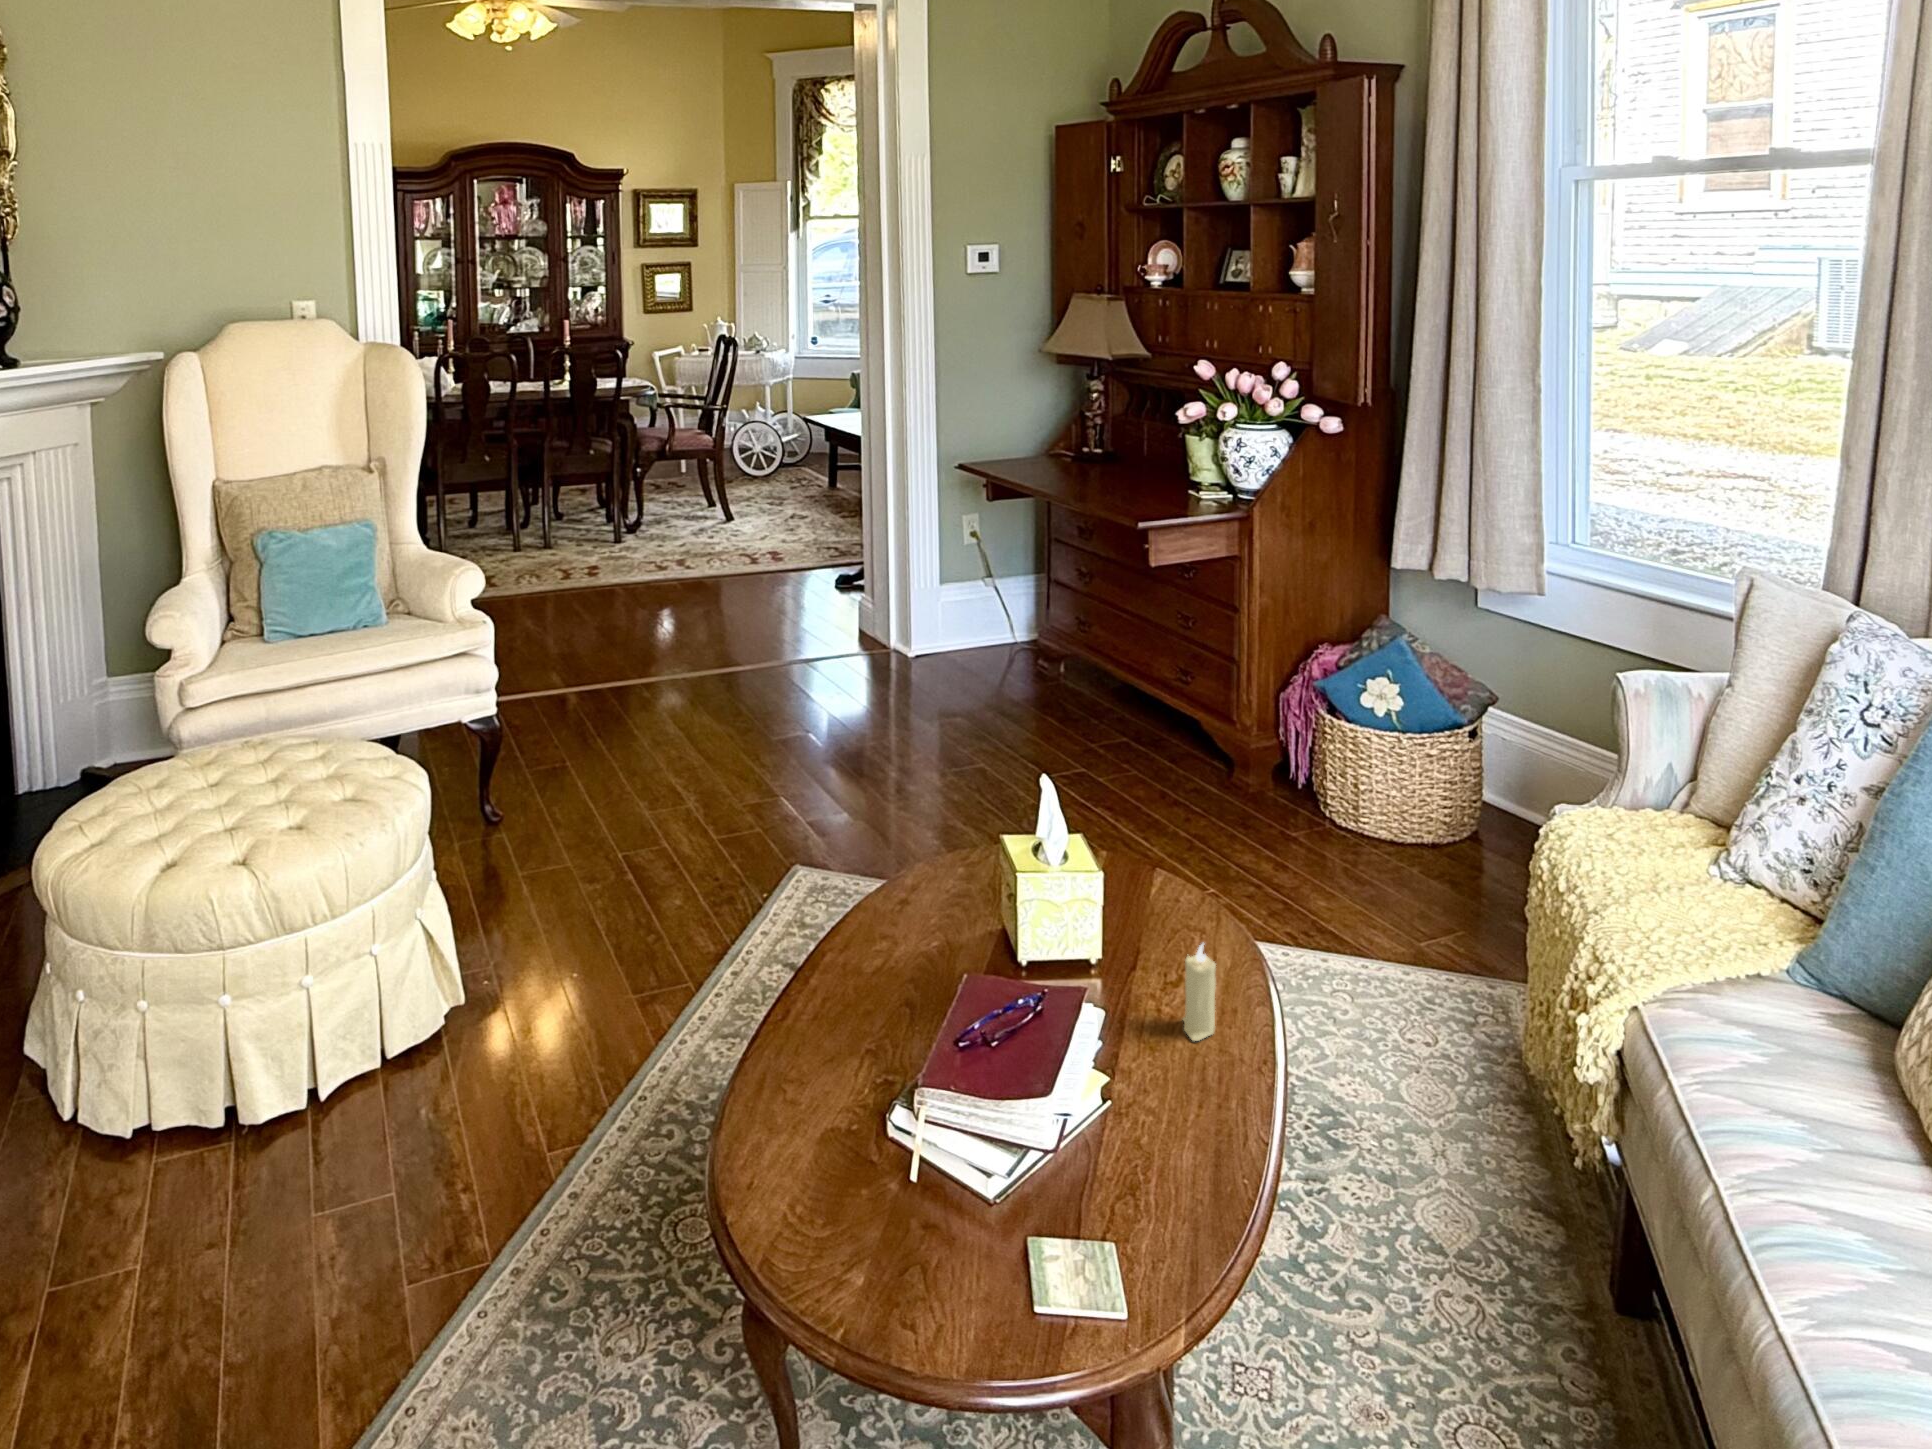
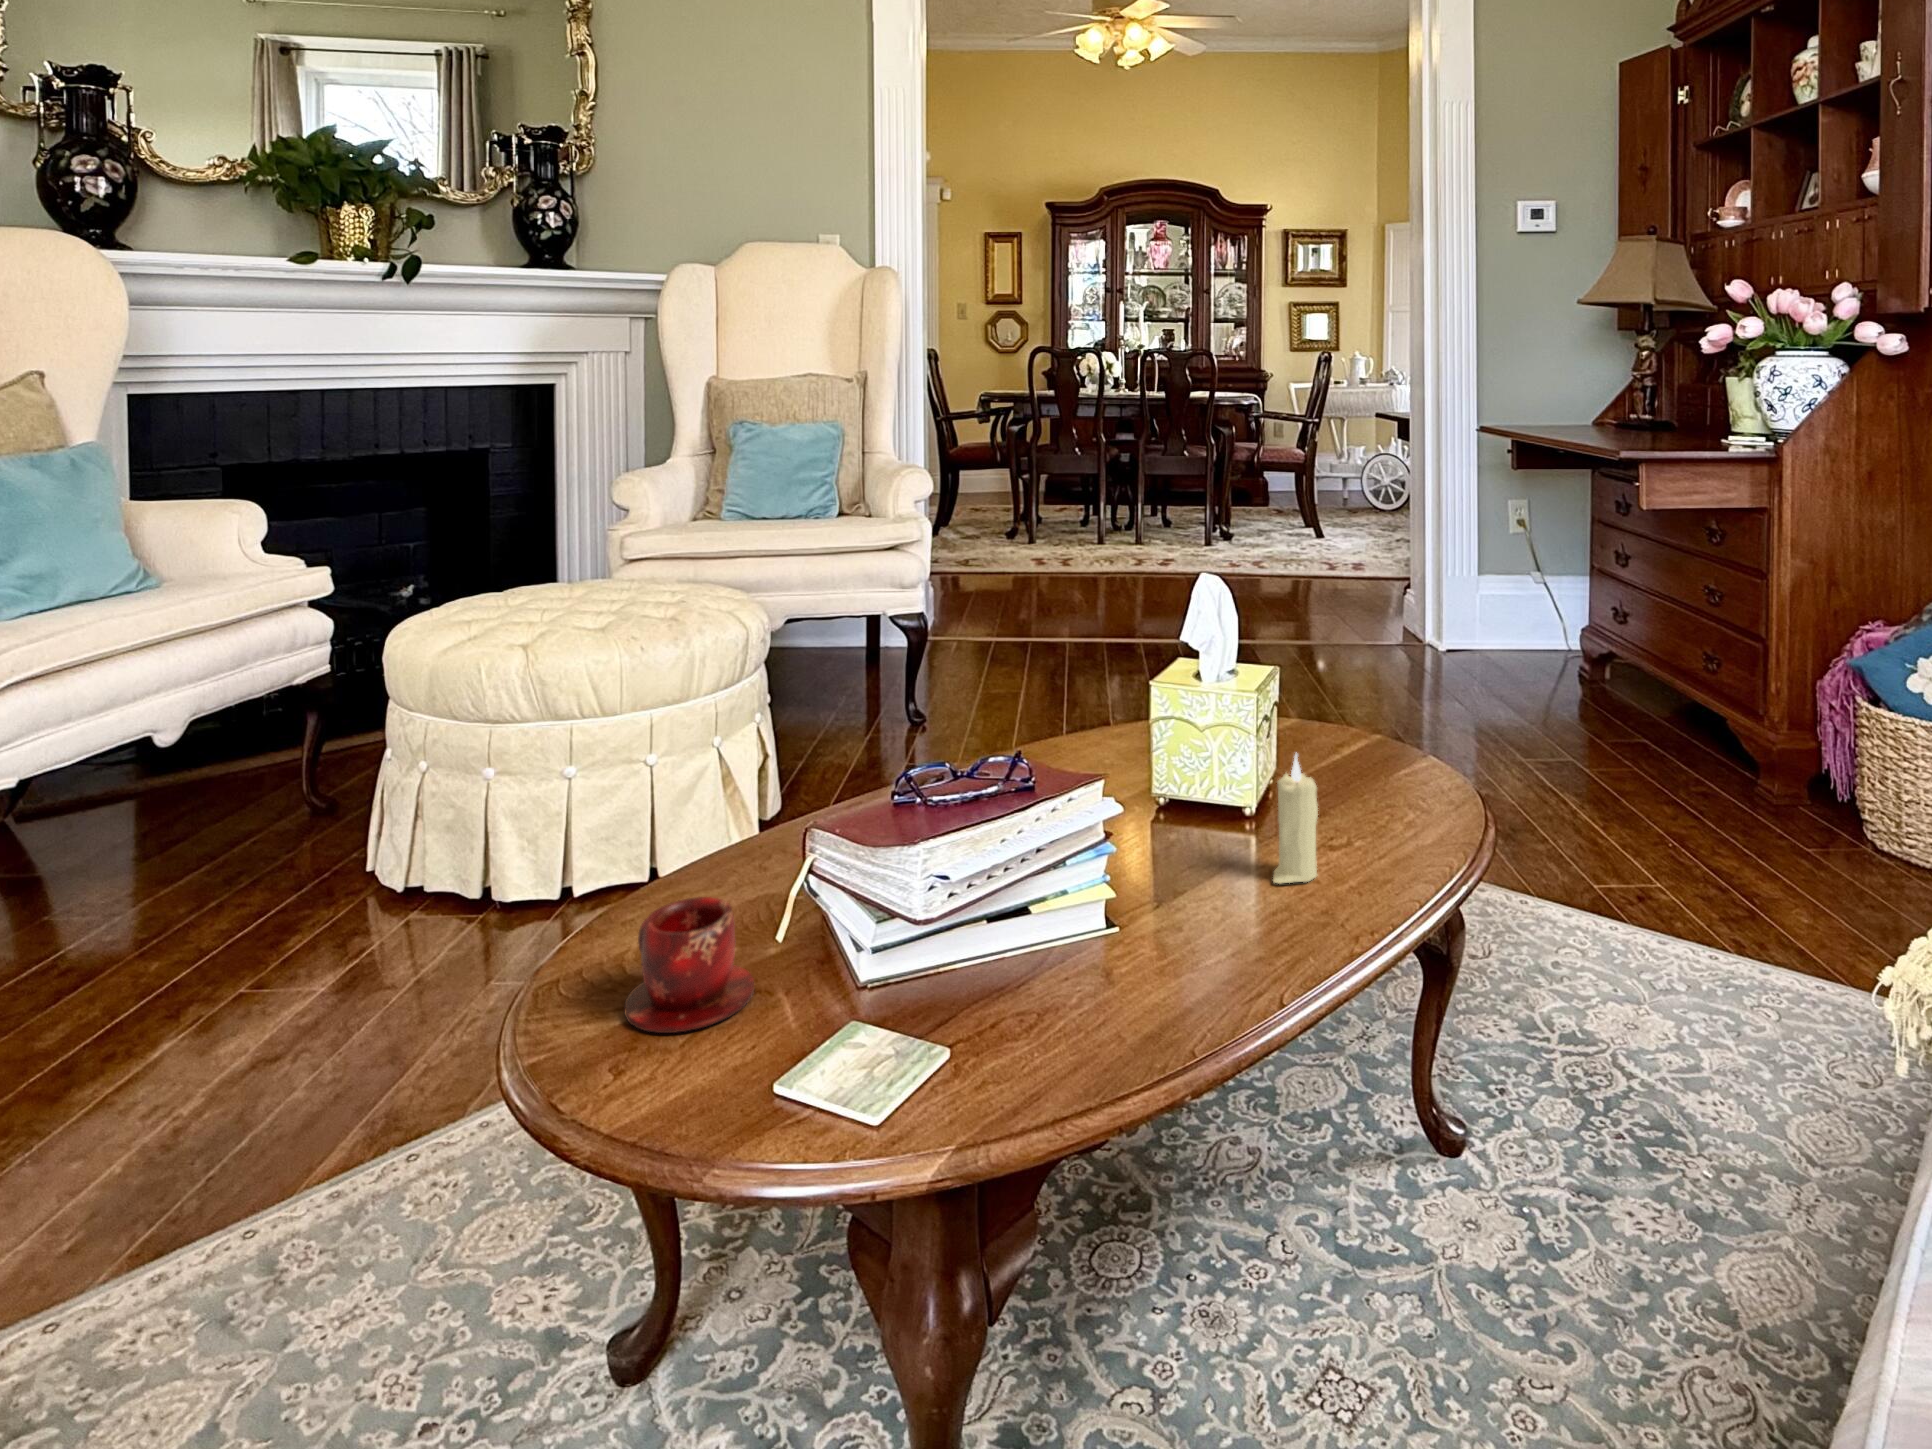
teacup: none [864,1185,966,1311] -> present [624,897,754,1033]

